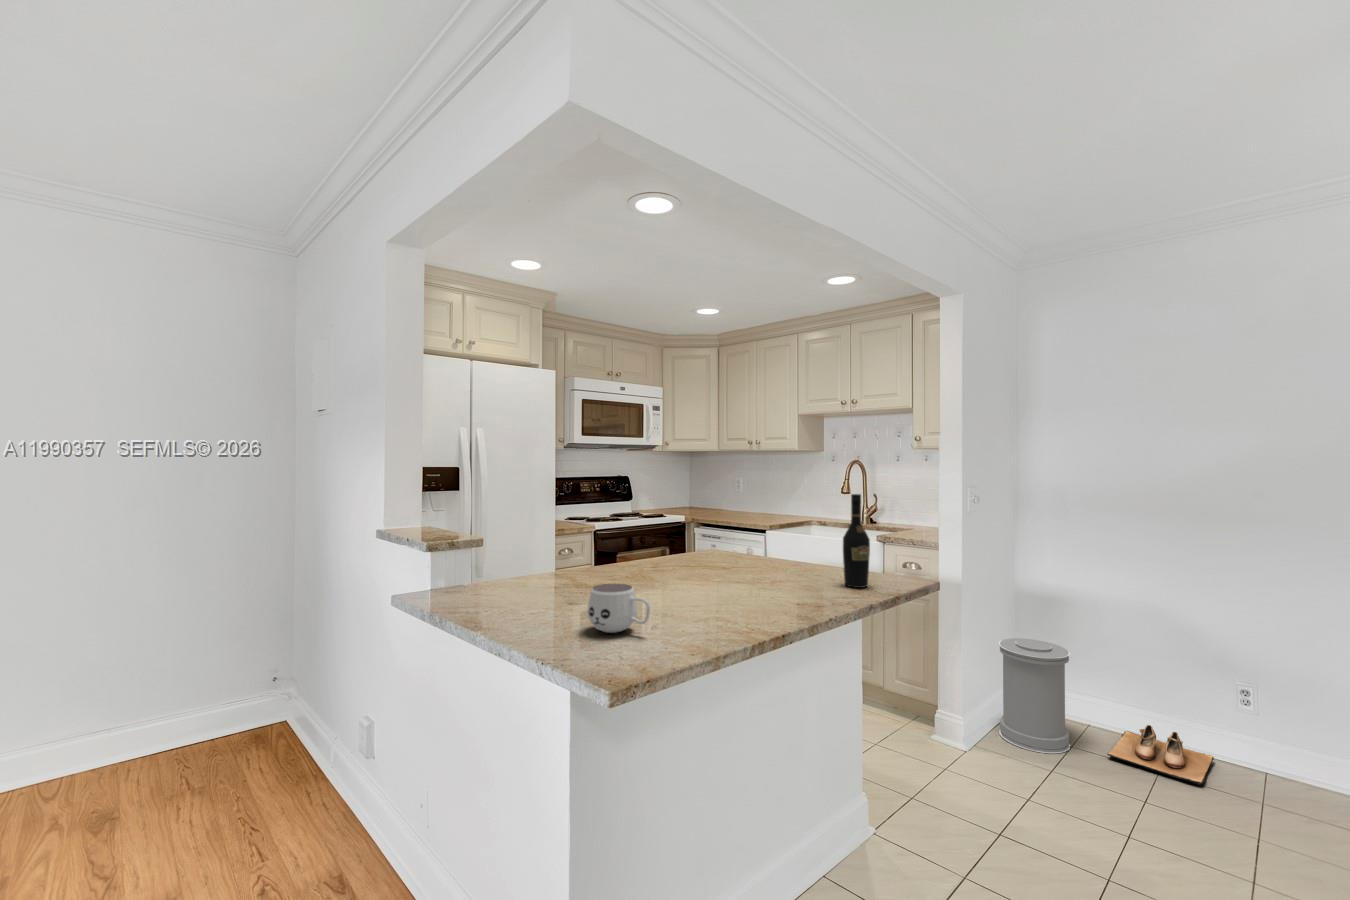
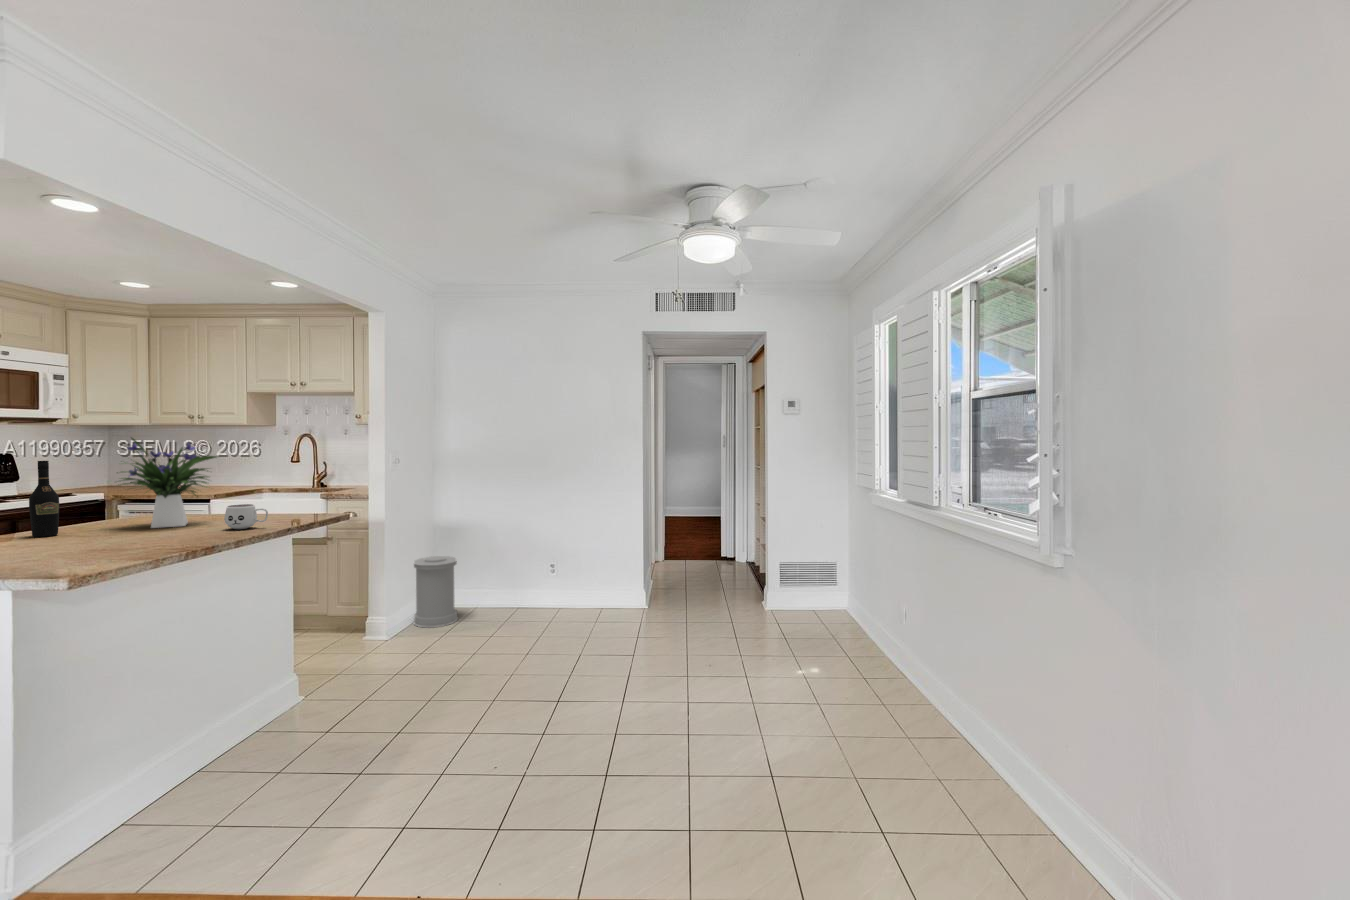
flower arrangement: none [670,462,774,578] -> present [122,438,217,528]
wine bottle: present [843,494,870,588] -> present [29,461,59,537]
mug: present [587,584,650,633] -> present [224,504,268,529]
shoe: present [1108,725,1214,785] -> none [477,596,534,620]

